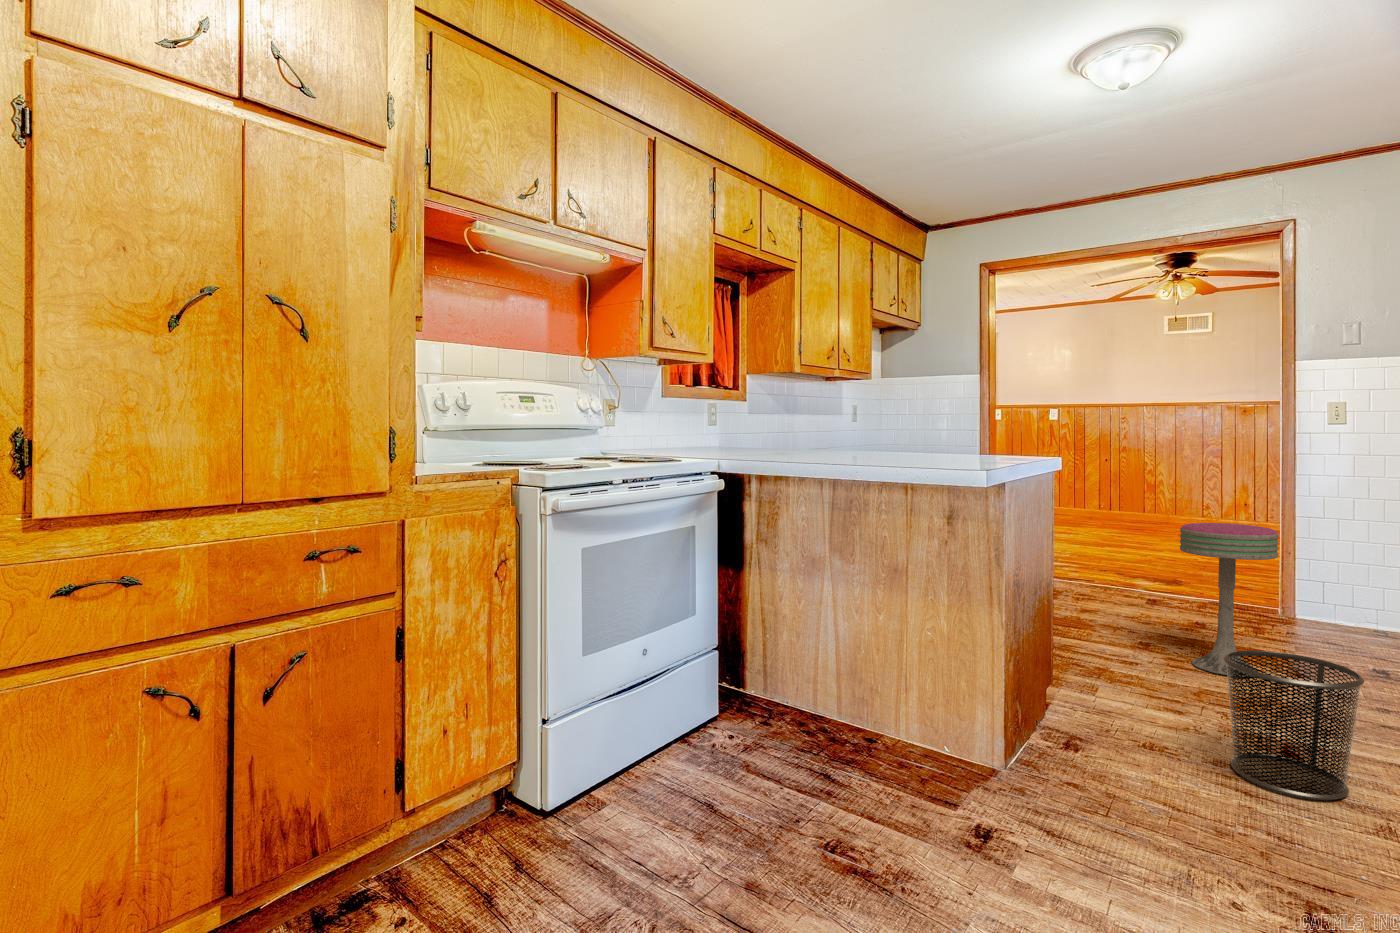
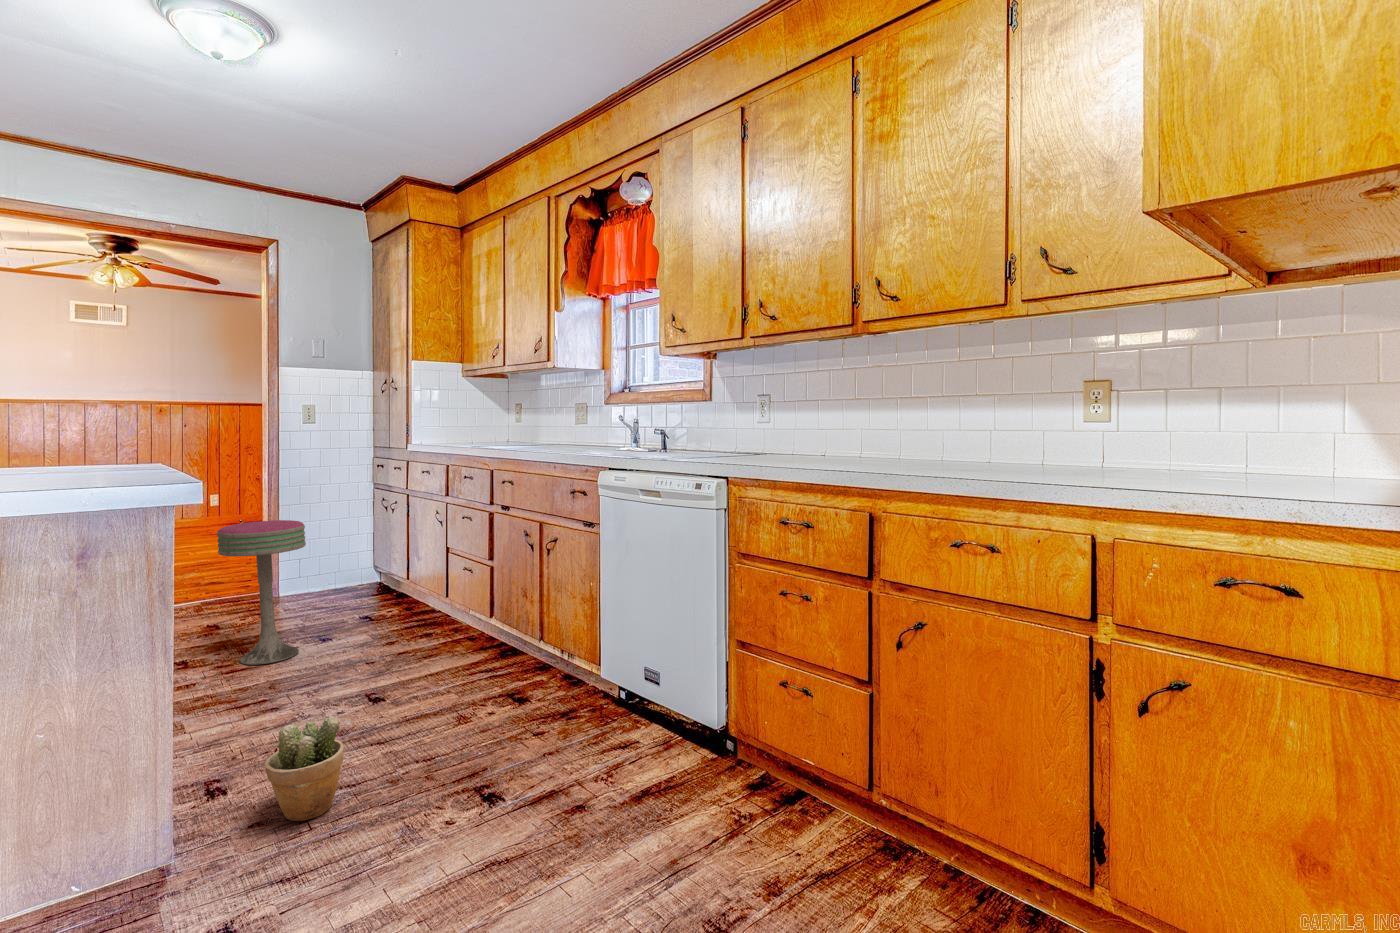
waste bin: present [1224,650,1364,800] -> none [336,616,432,734]
potted plant: none [1083,708,1163,812] -> present [265,717,344,821]

